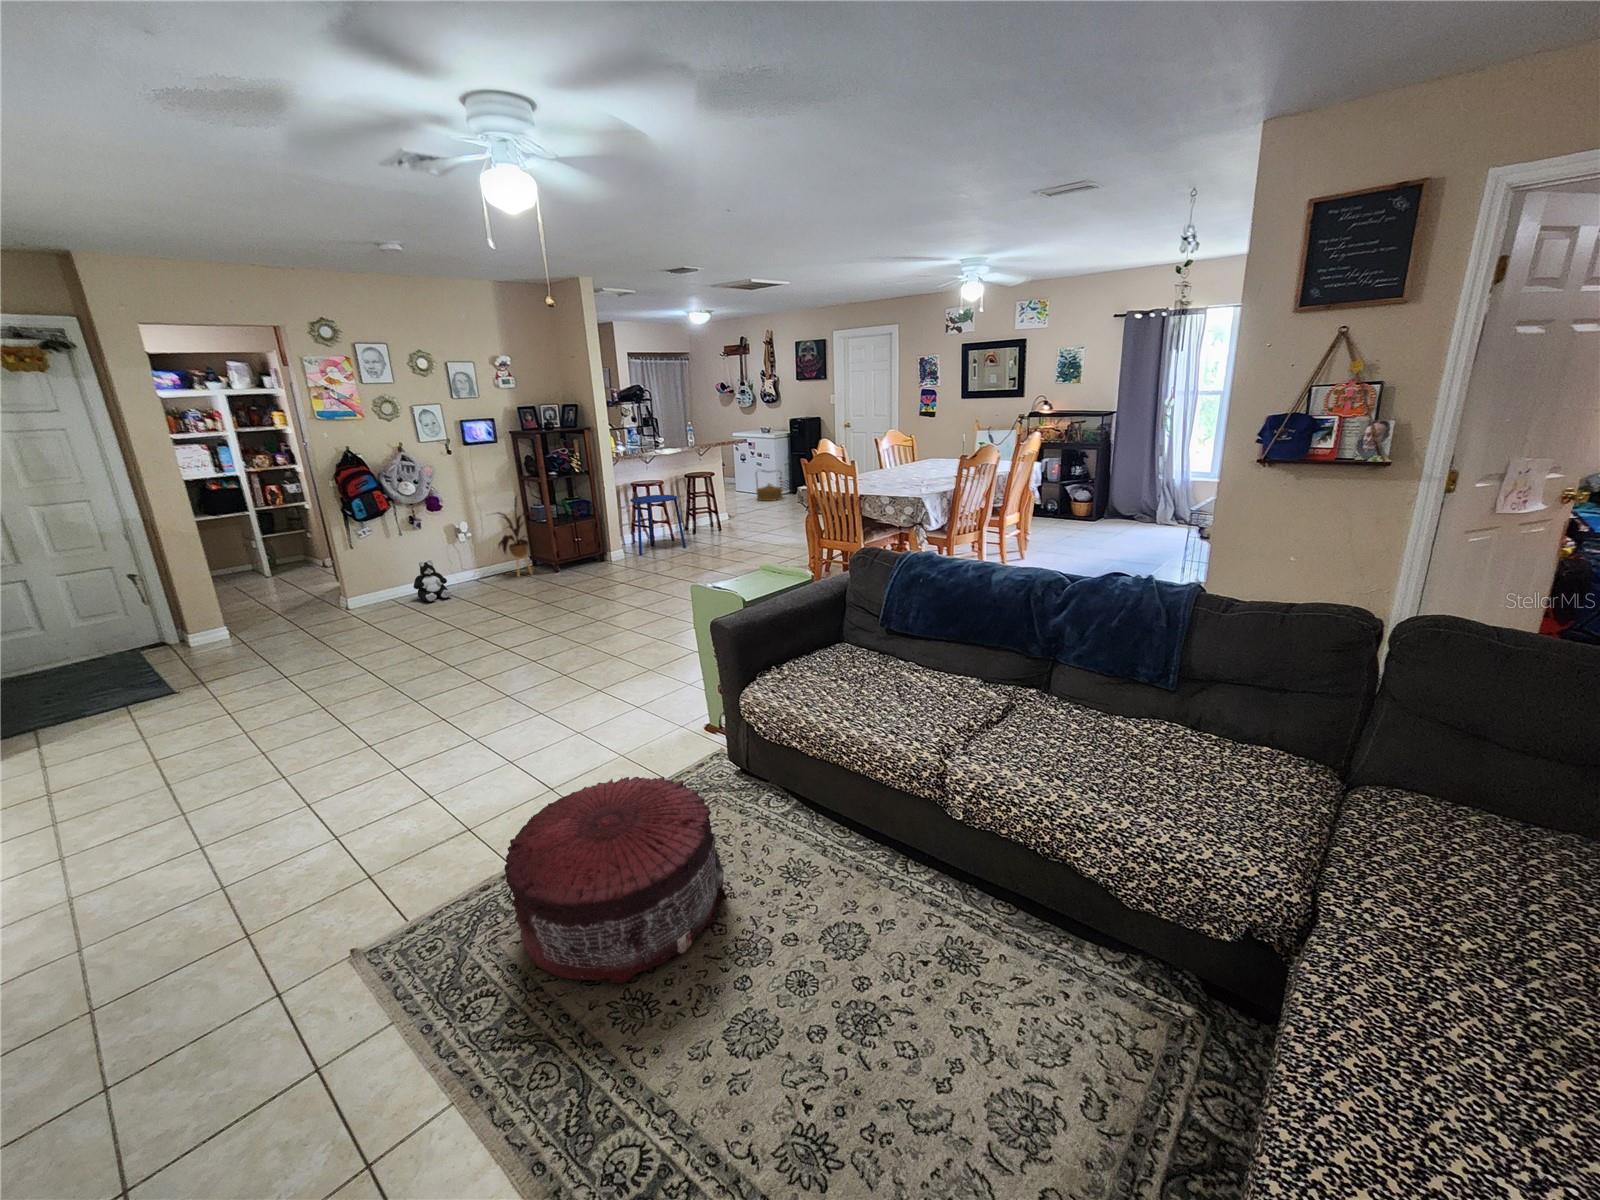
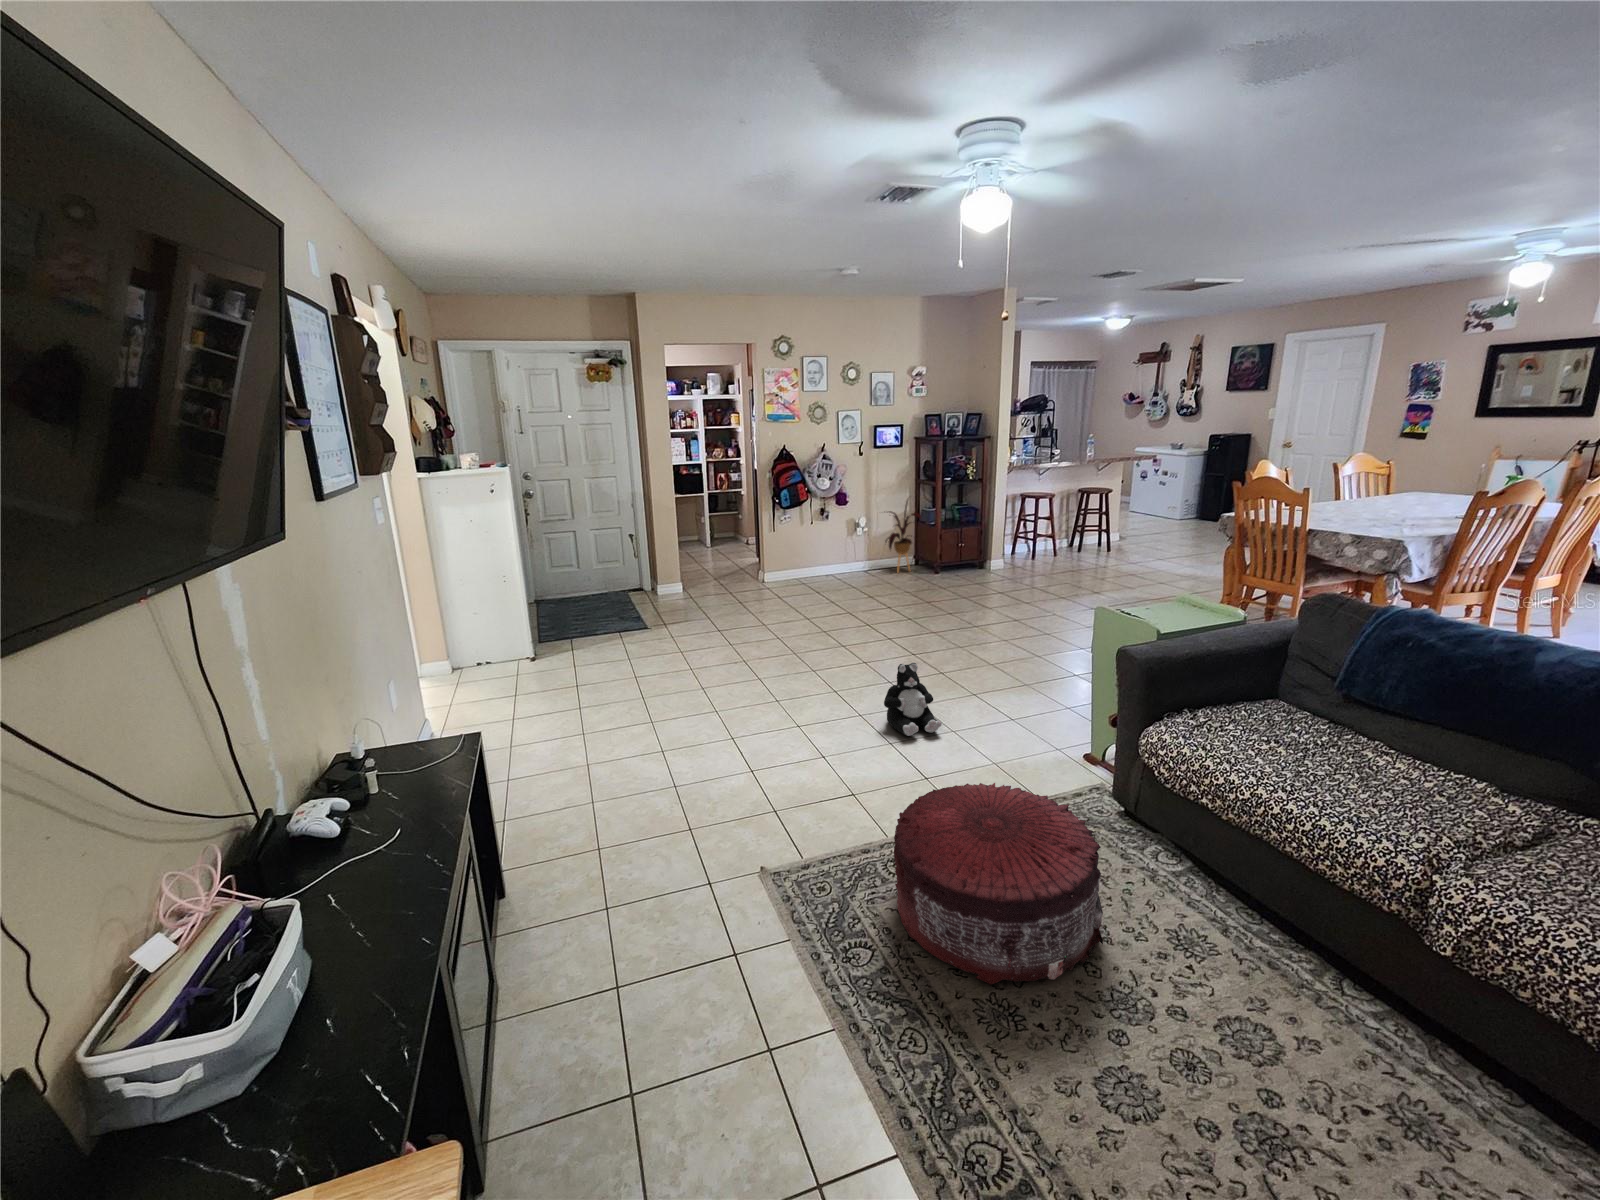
woven basket: present [756,470,782,501] -> none [1149,489,1185,524]
side table: present [630,495,686,555] -> none [1013,507,1064,566]
plush toy: present [414,560,452,601] -> present [884,663,942,736]

